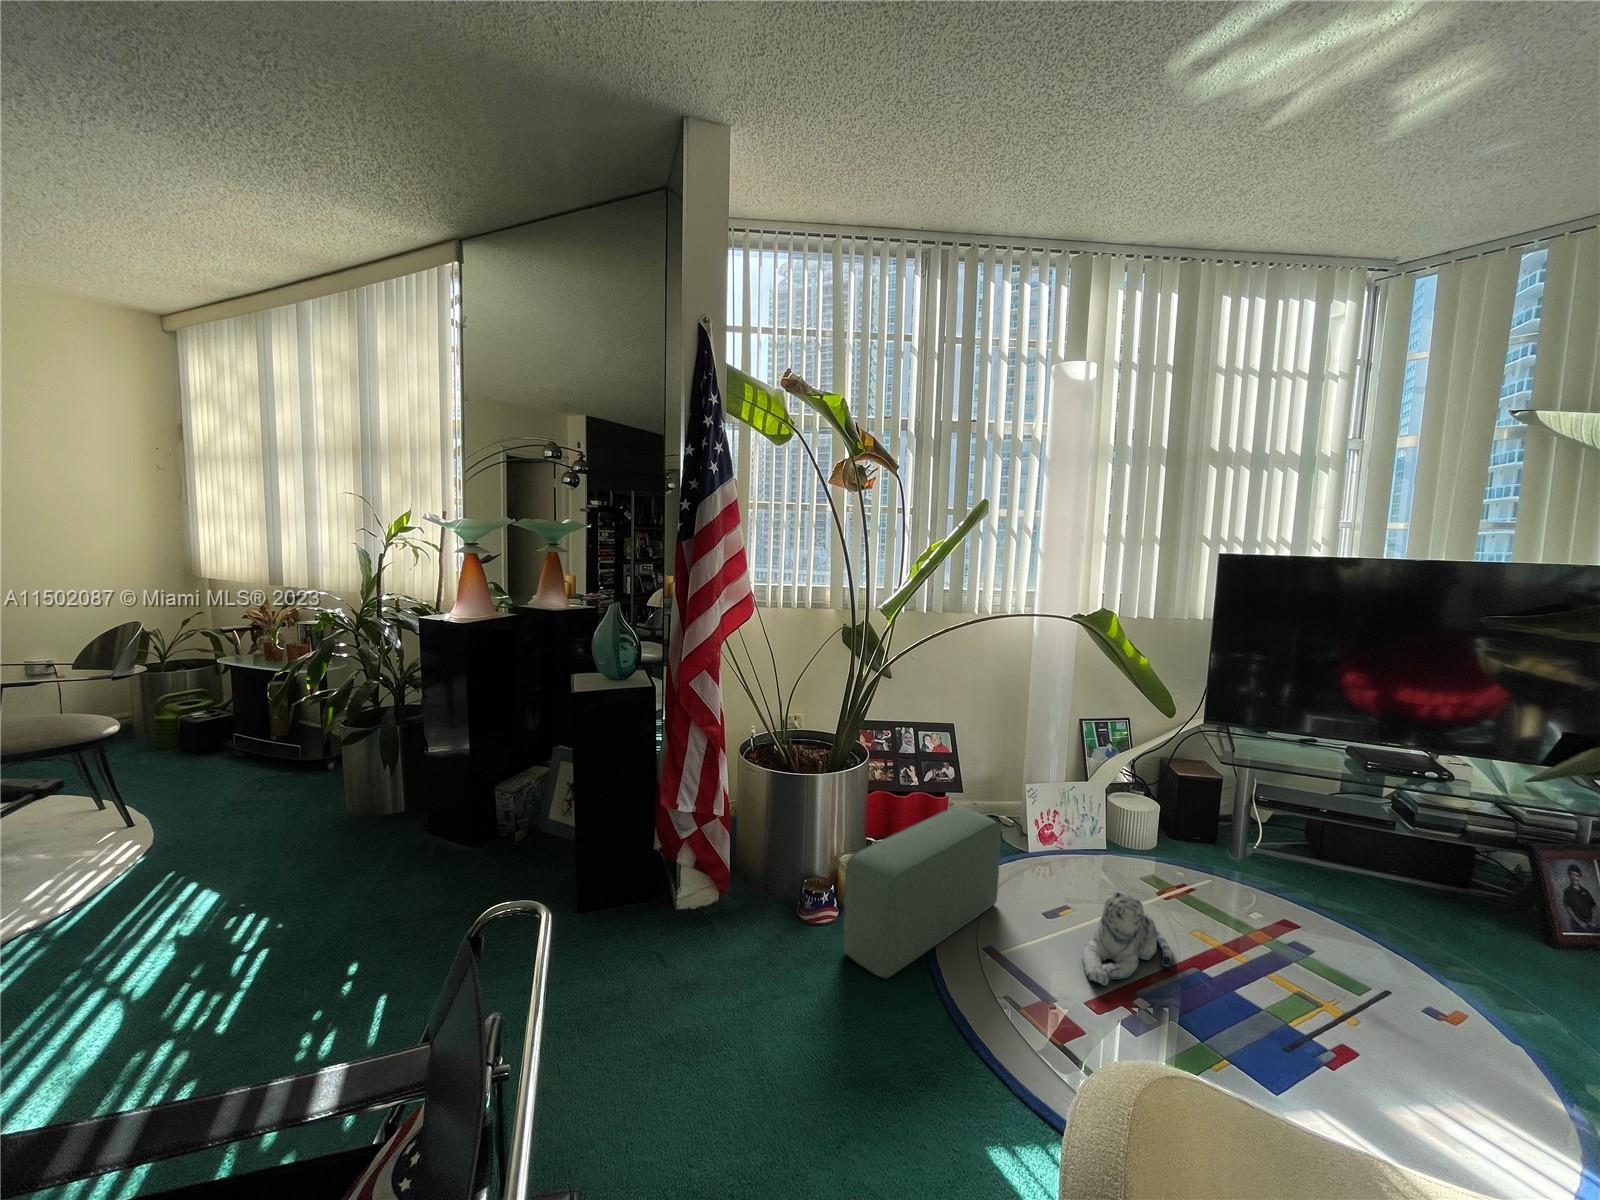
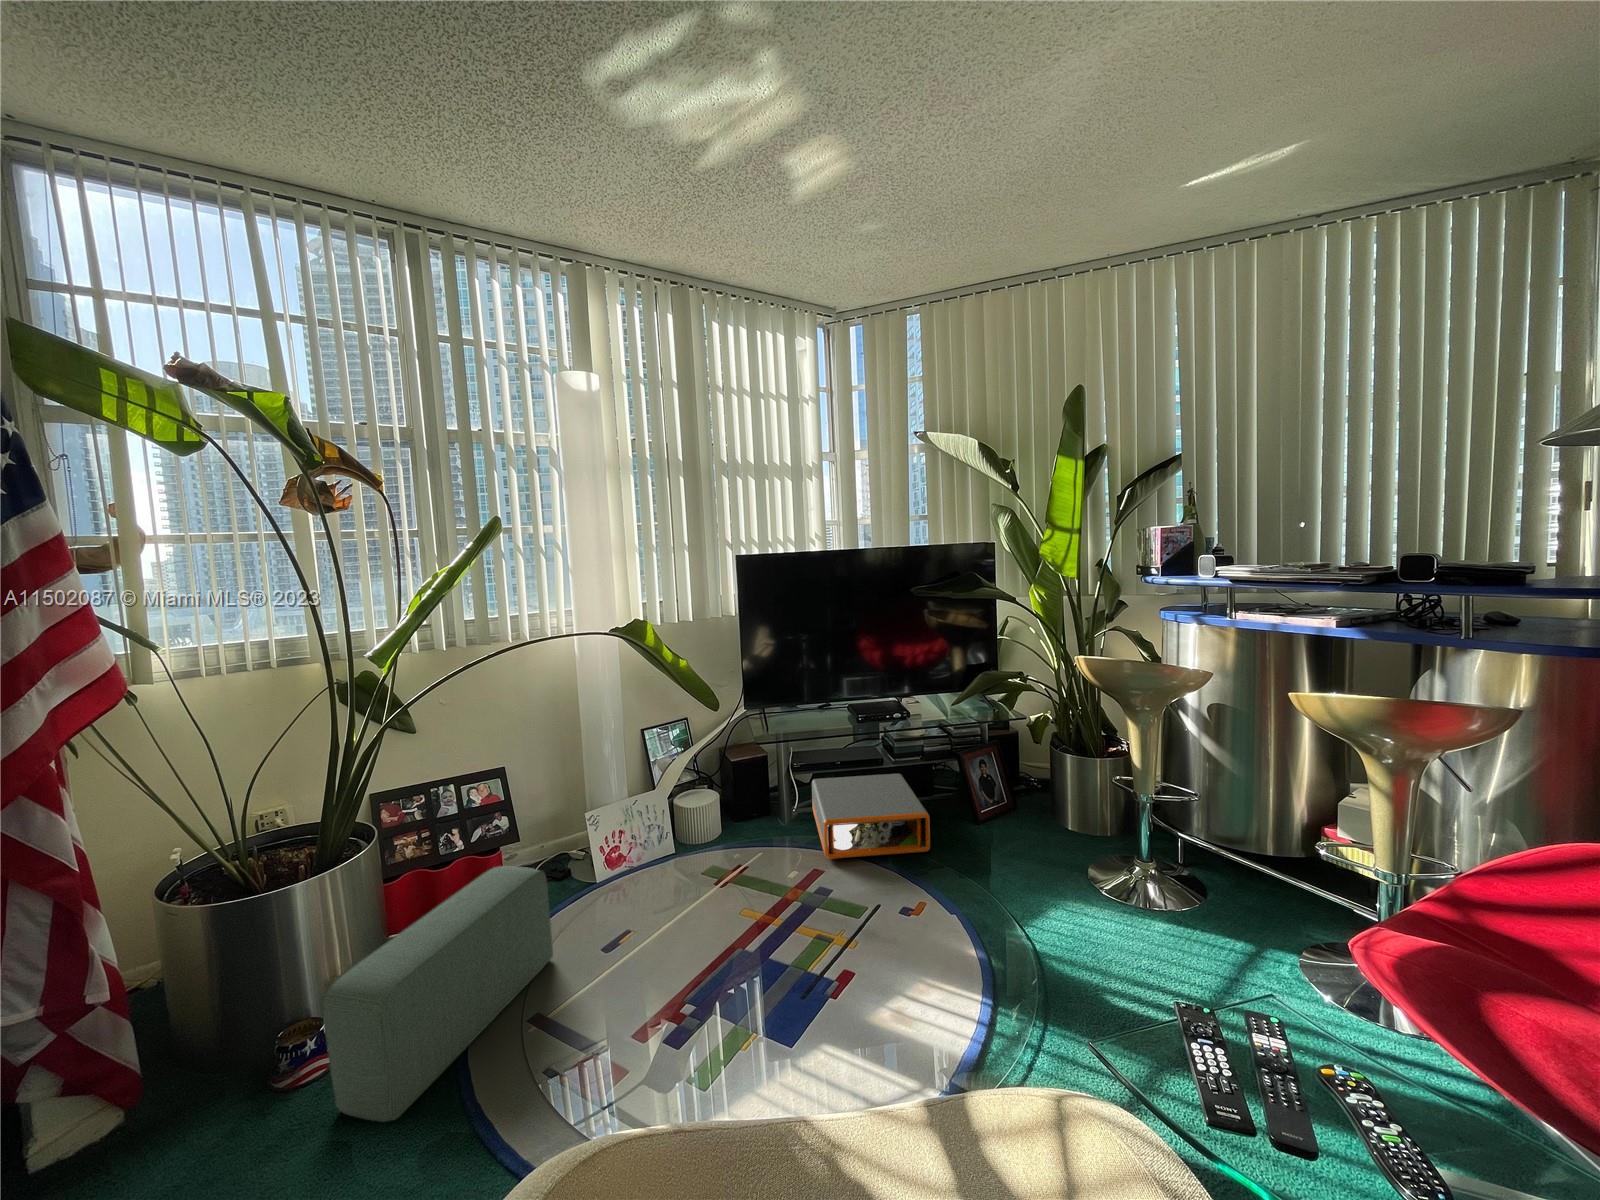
storage box: none [1279,821,1480,956] -> present [812,774,930,859]
plush toy: present [1082,891,1172,986] -> none [635,902,721,1007]

